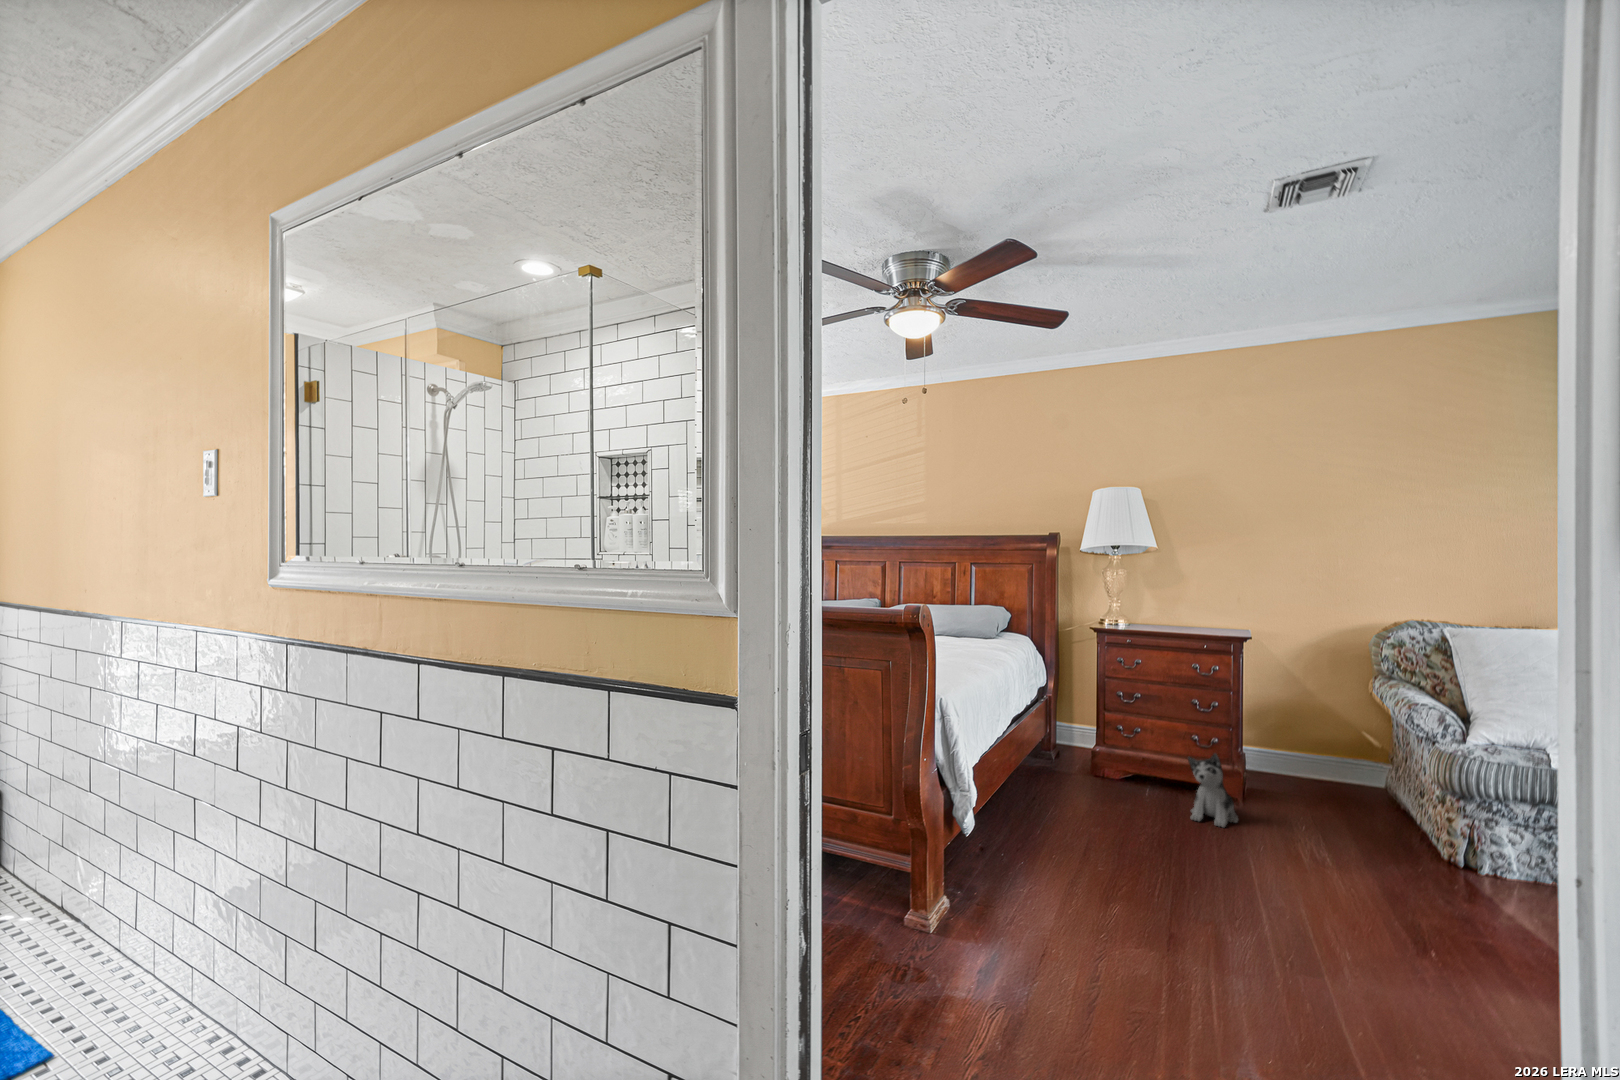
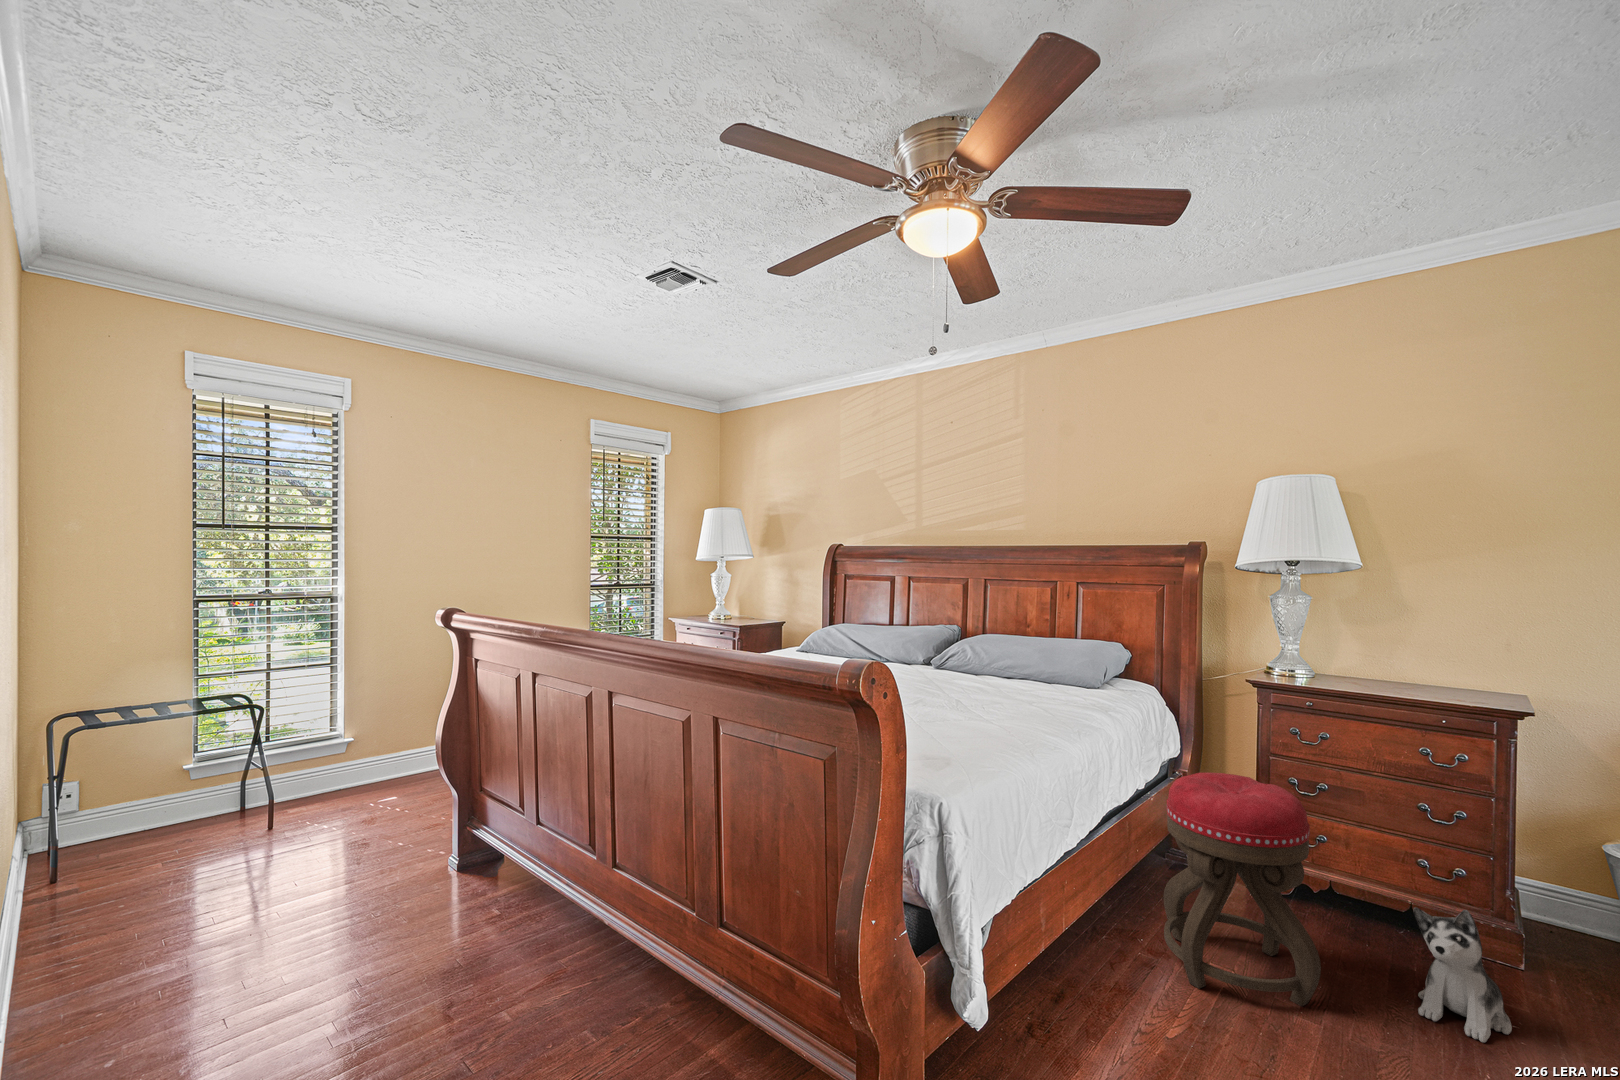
ottoman: none [1042,686,1138,823] -> present [1164,773,1321,1006]

